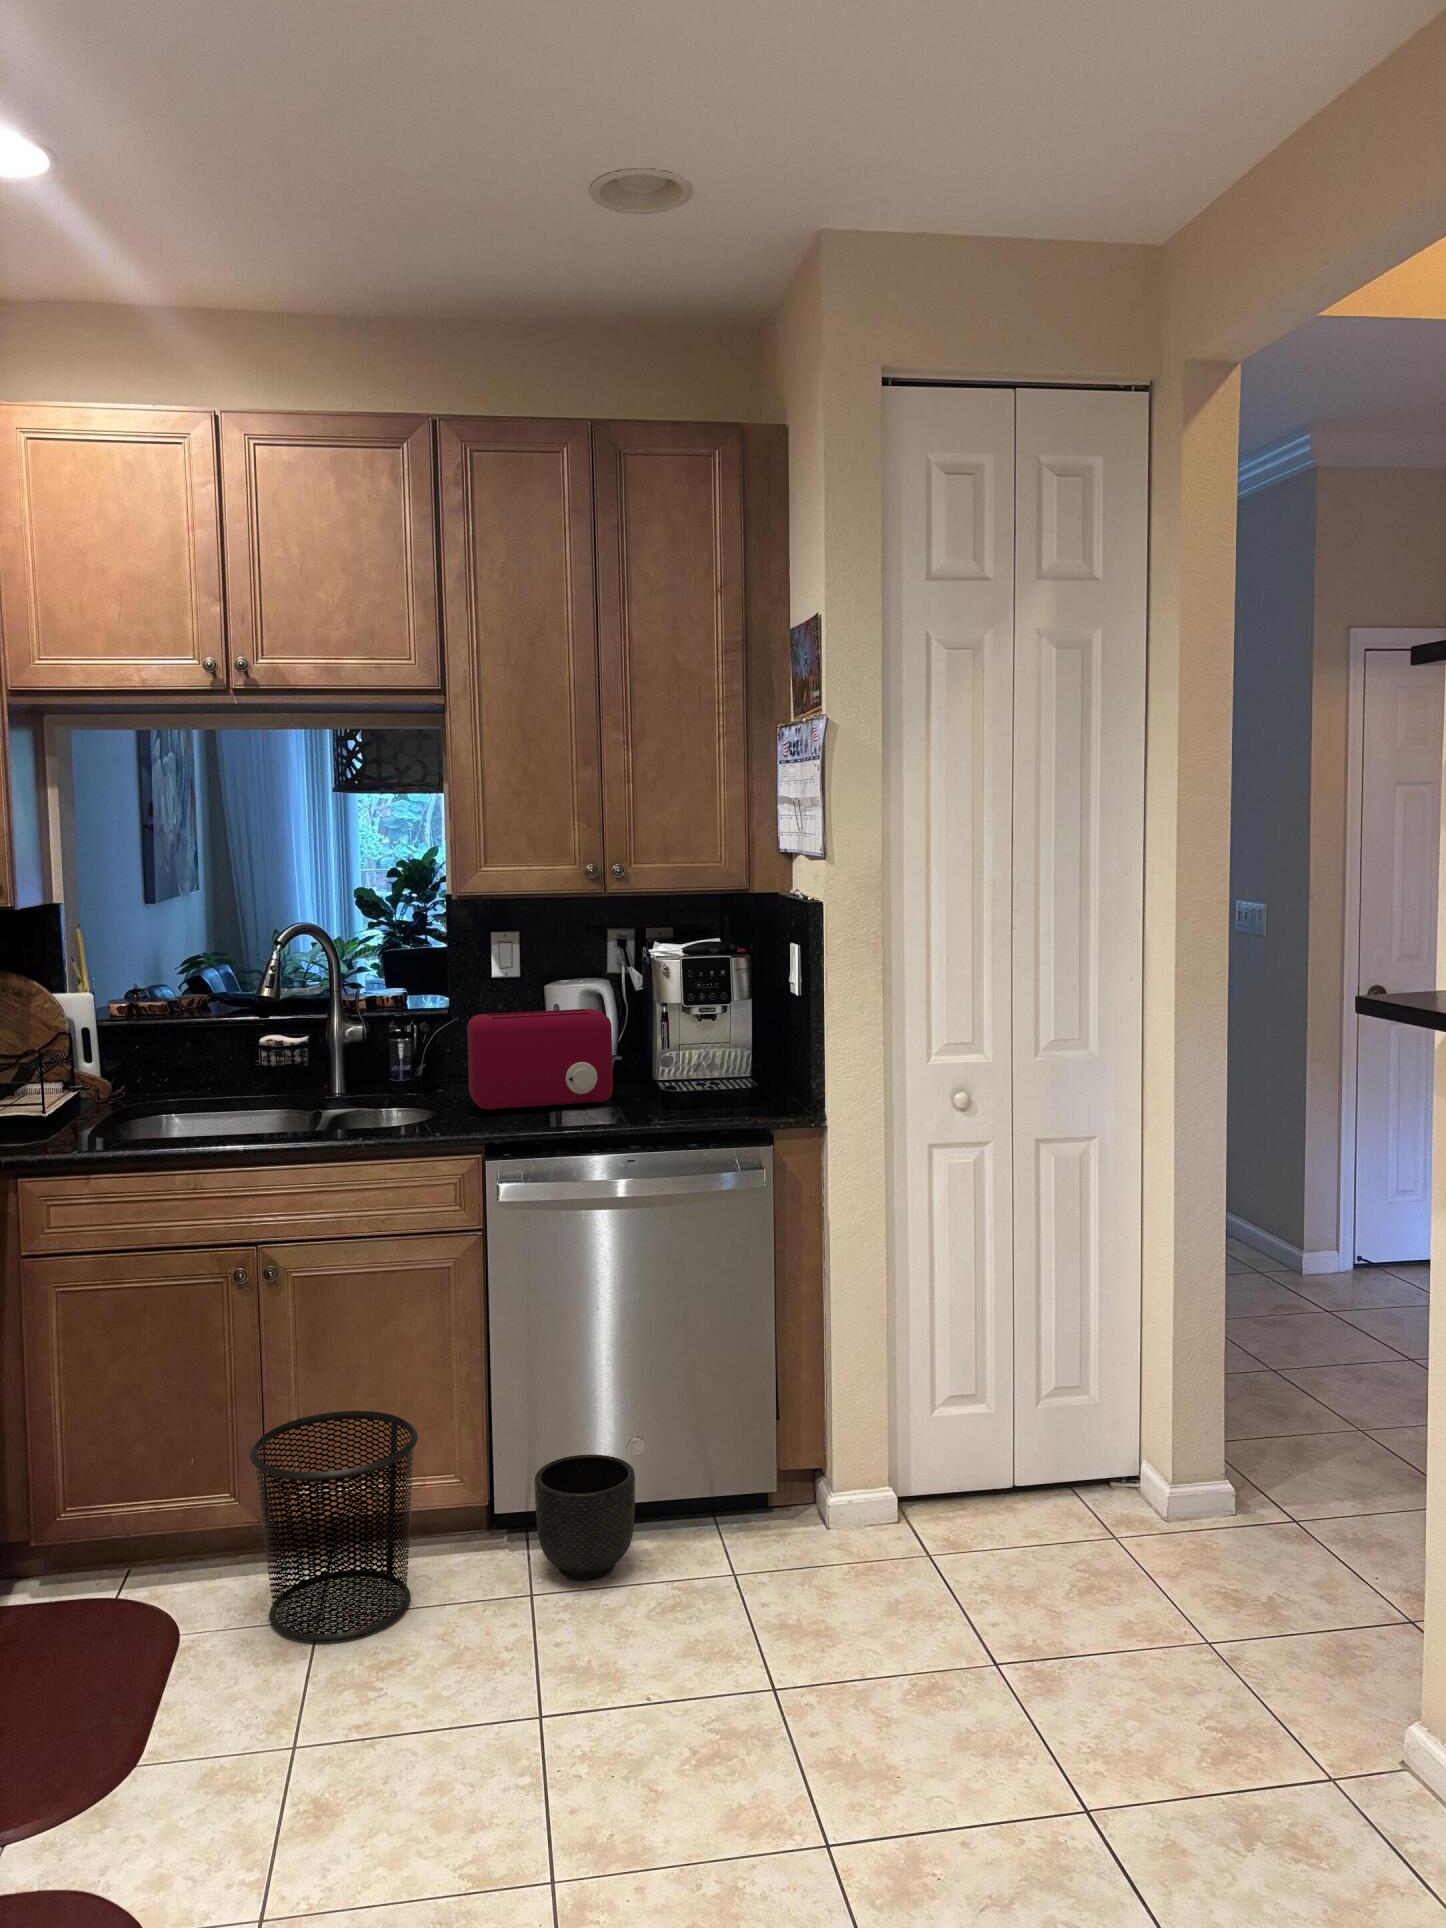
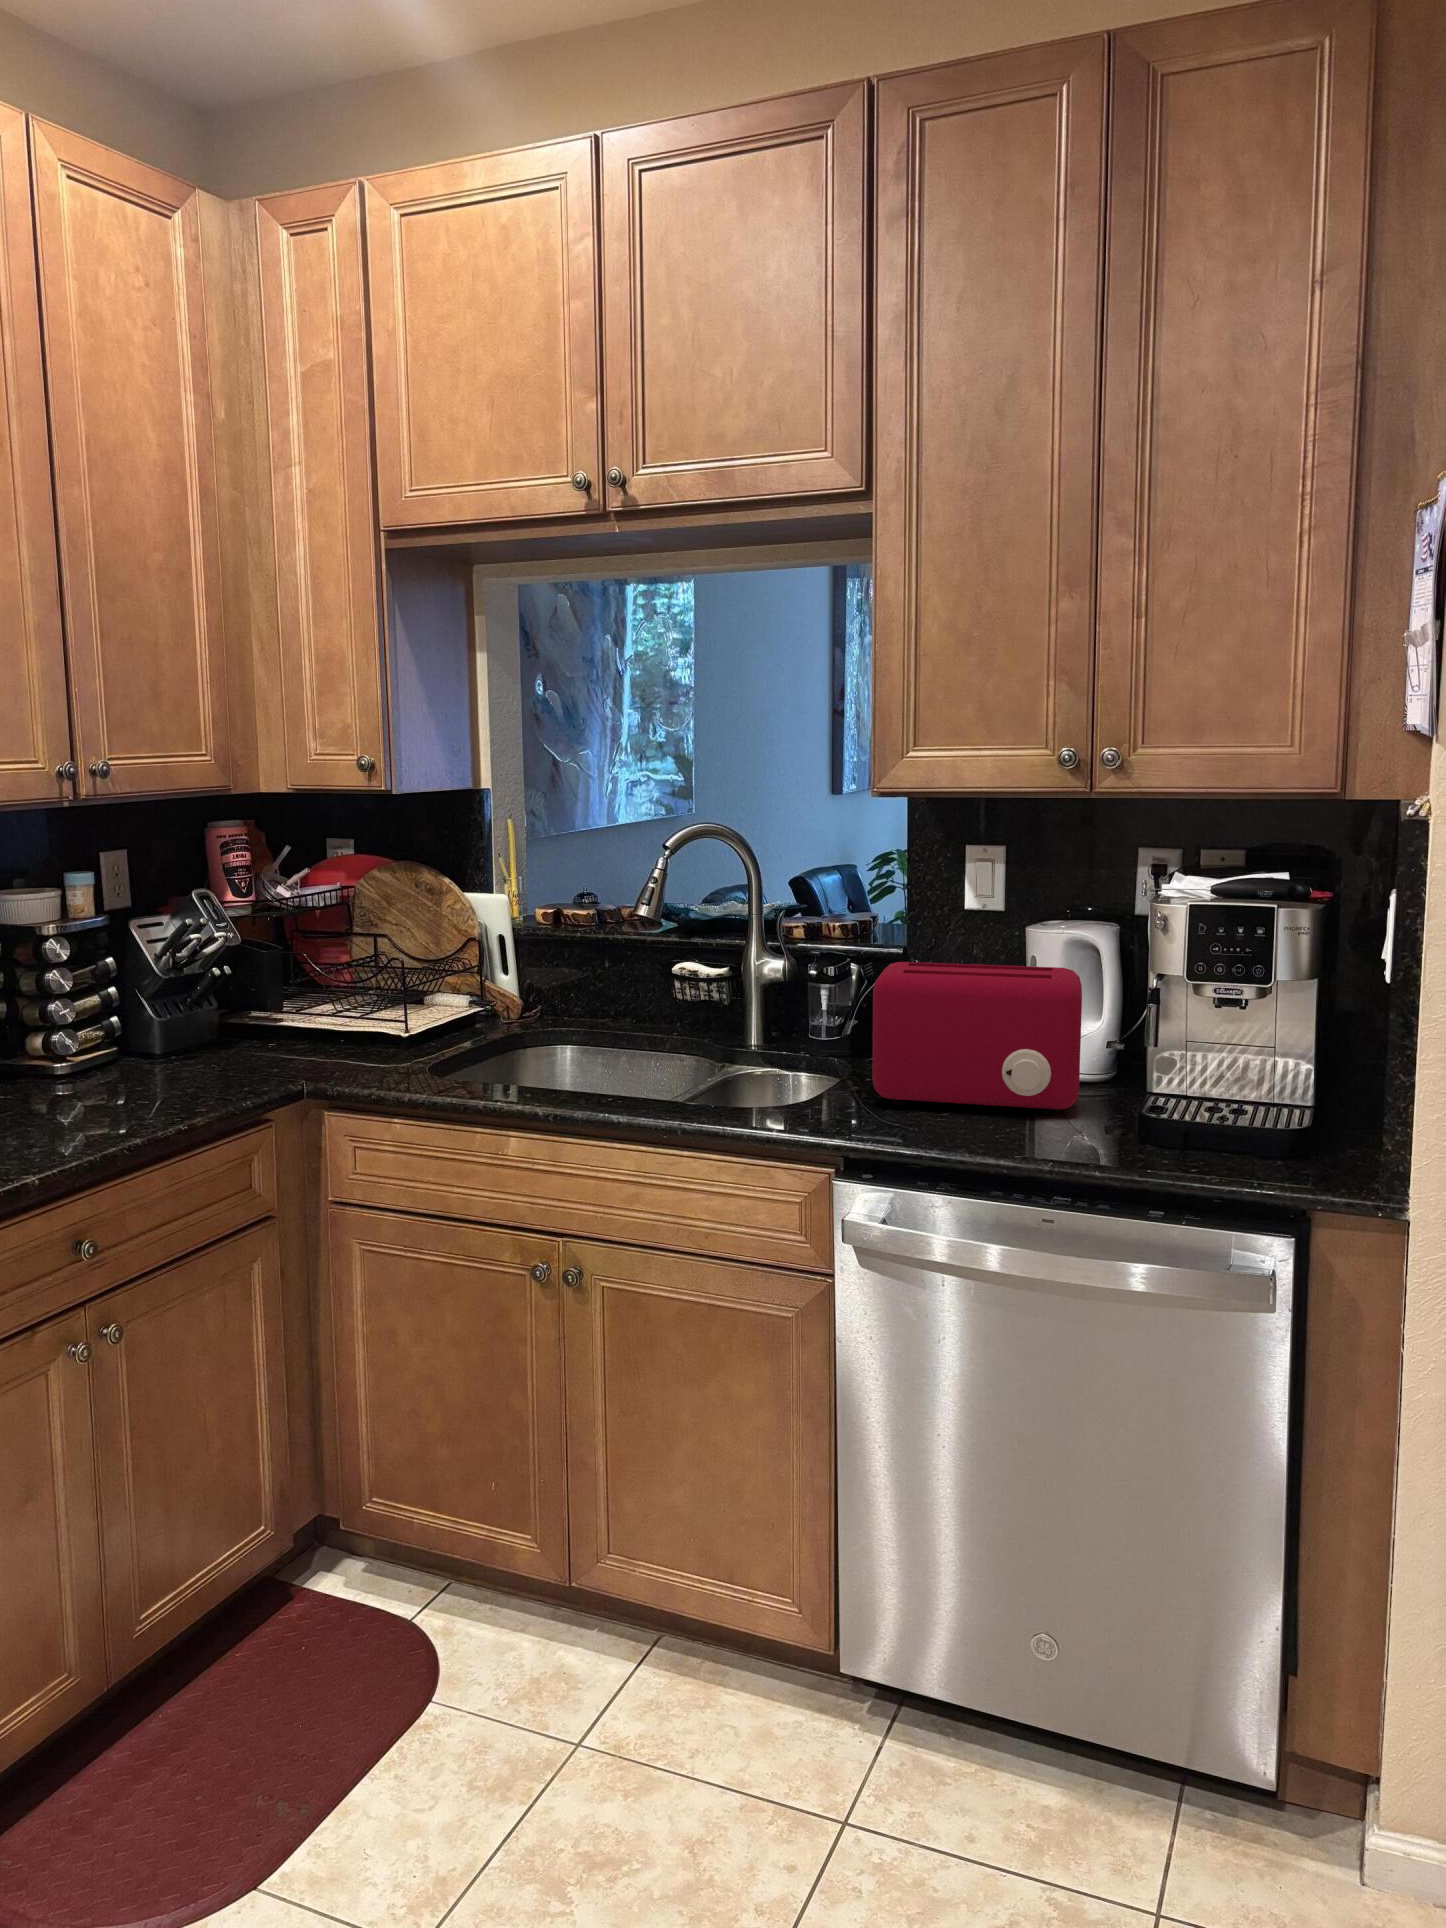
waste bin: present [250,1411,418,1642] -> none [482,1475,705,1817]
planter: present [534,1454,635,1580] -> none [866,1631,1020,1843]

